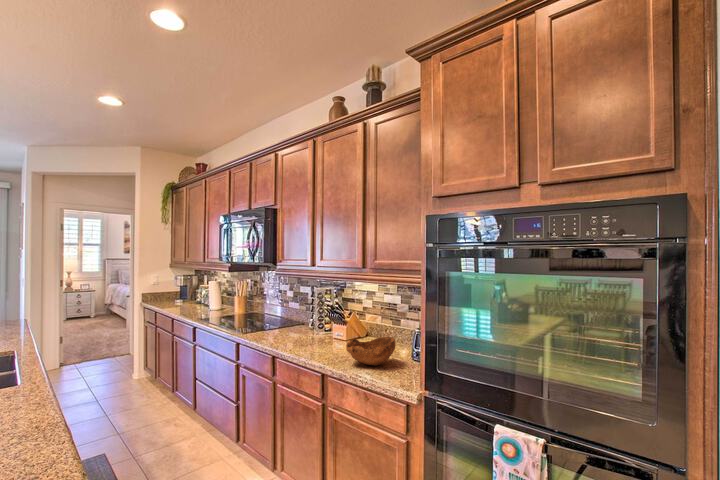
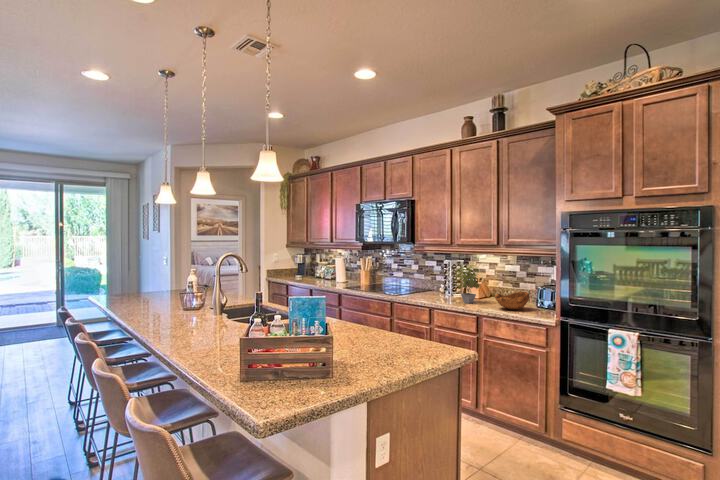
potted plant: none [299,291,349,350] -> present [456,267,479,303]

